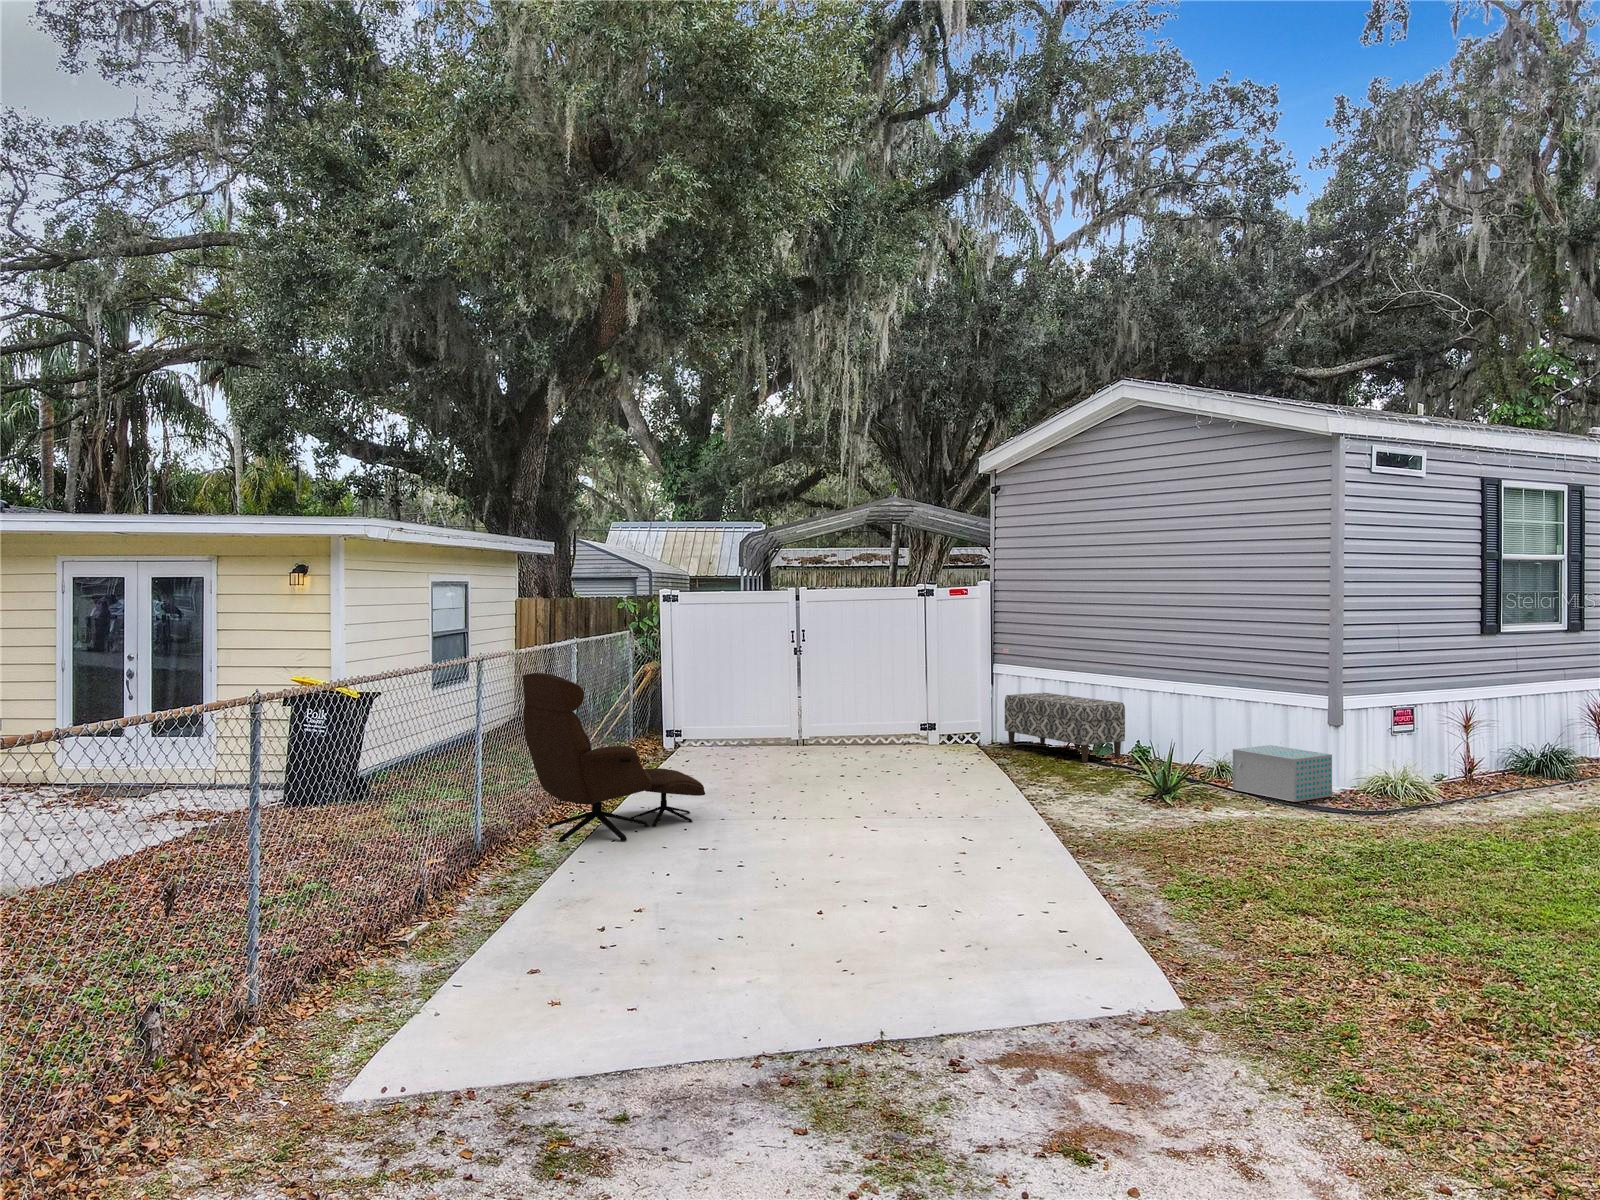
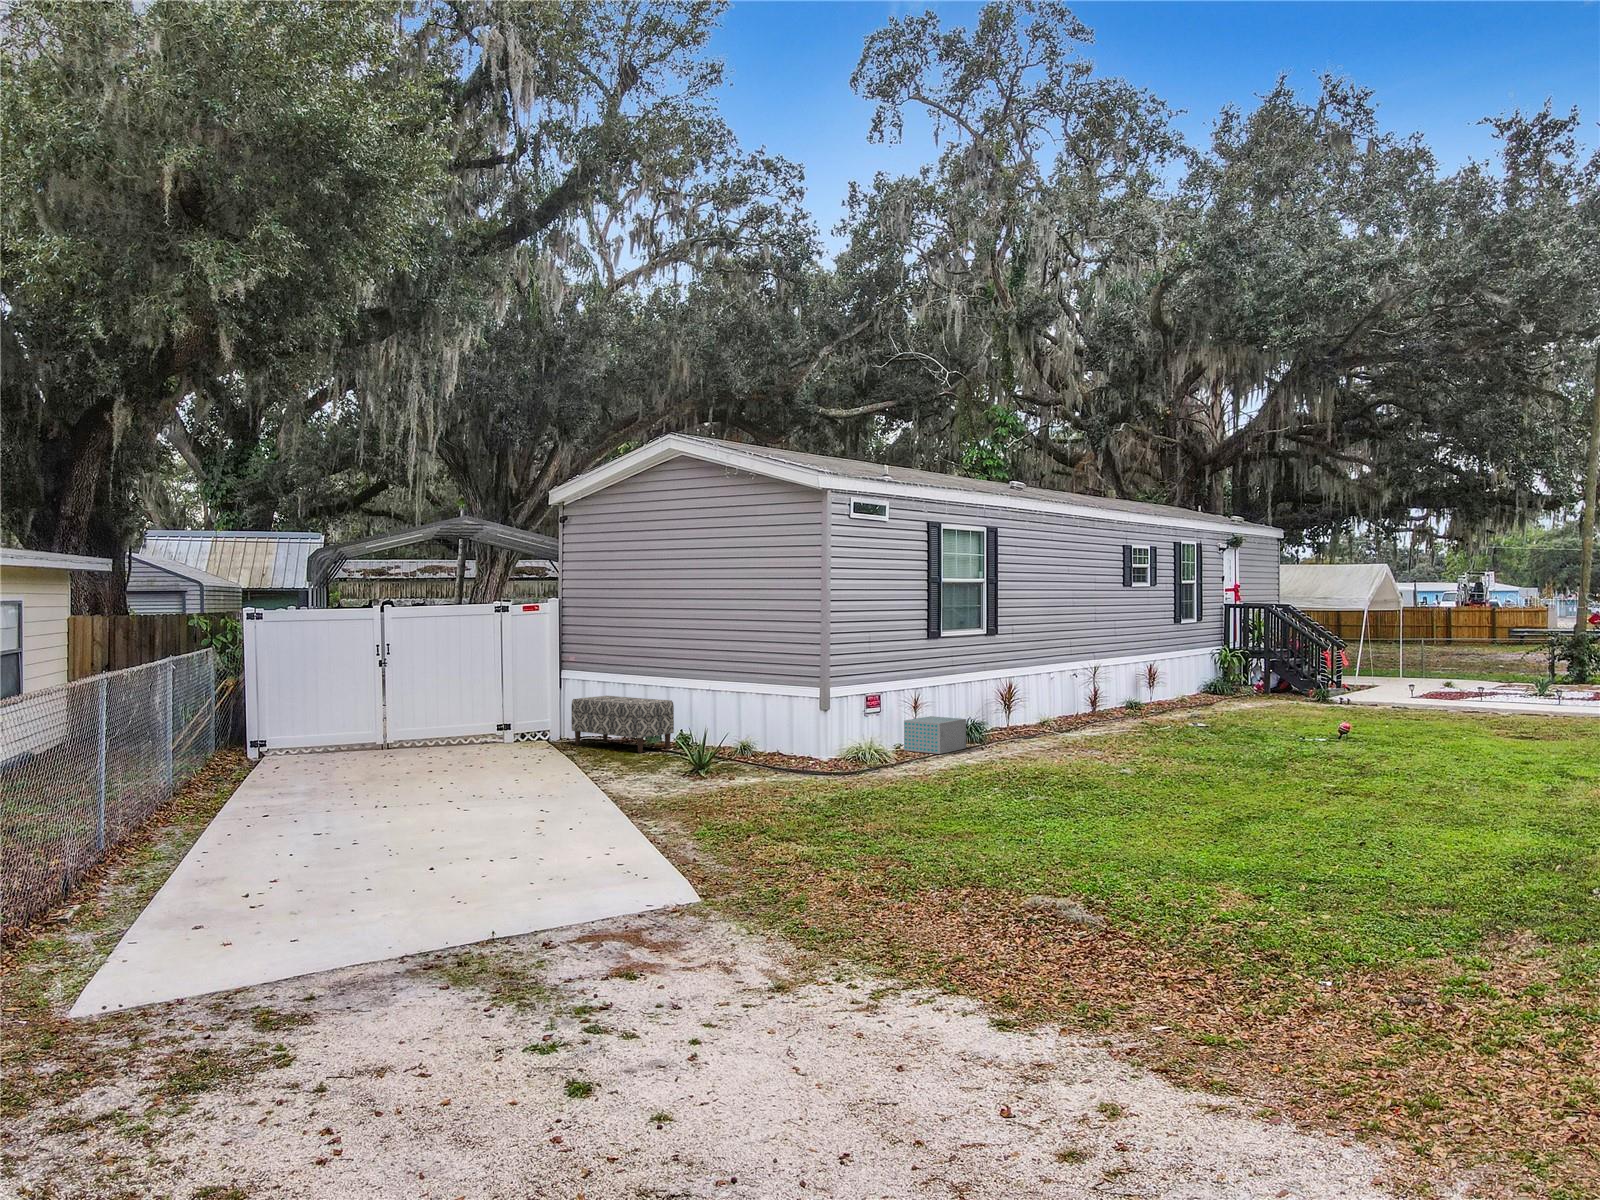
lounge chair: present [523,673,705,842] -> none [96,690,292,851]
storage box: present [1233,745,1332,802] -> present [904,716,966,754]

